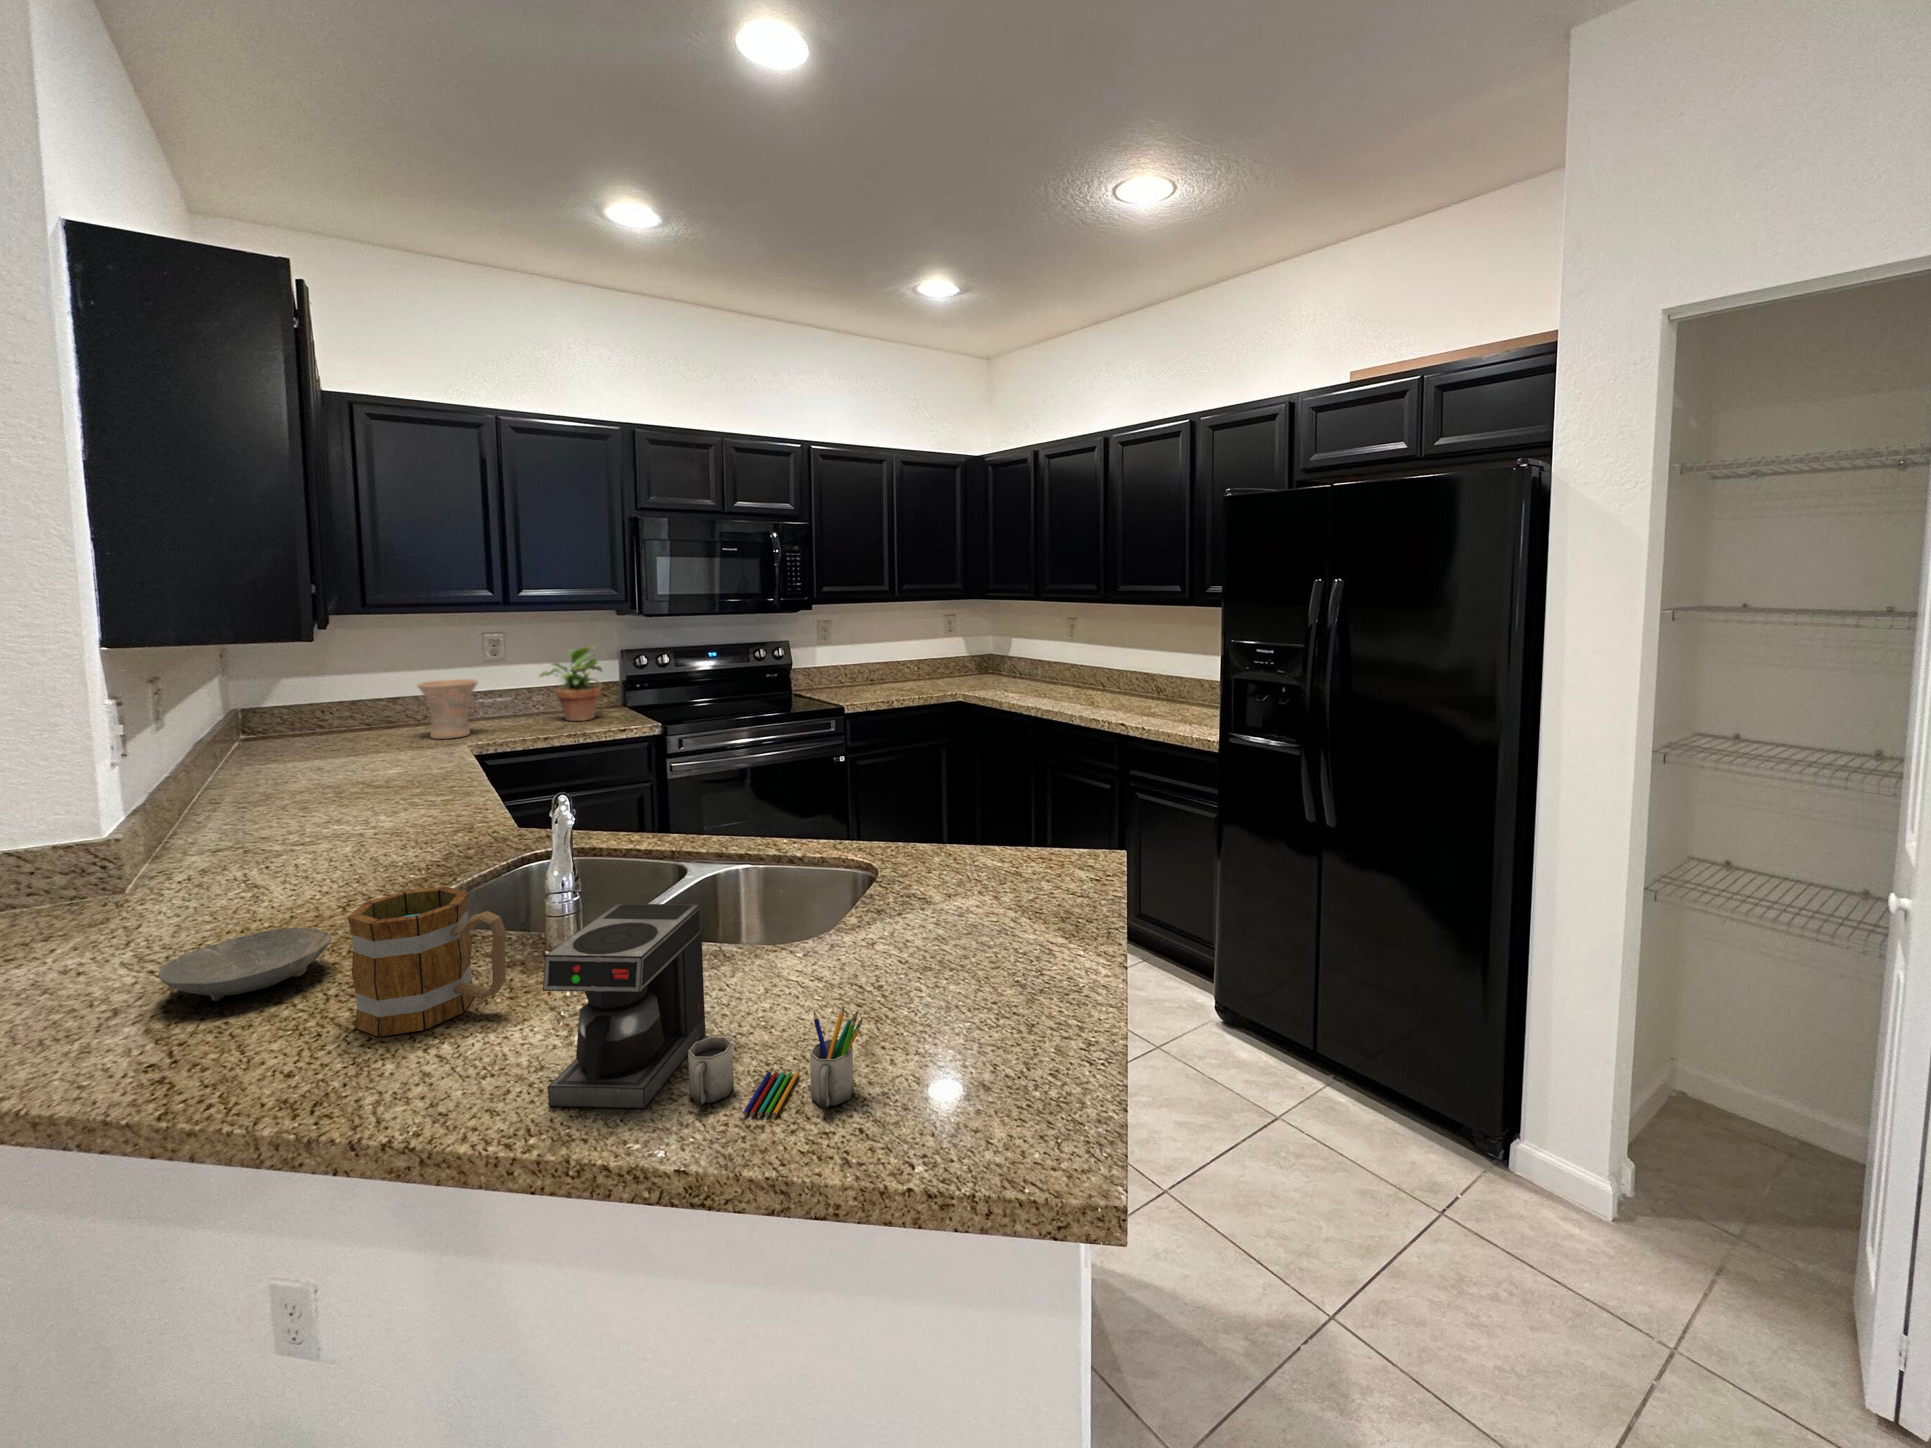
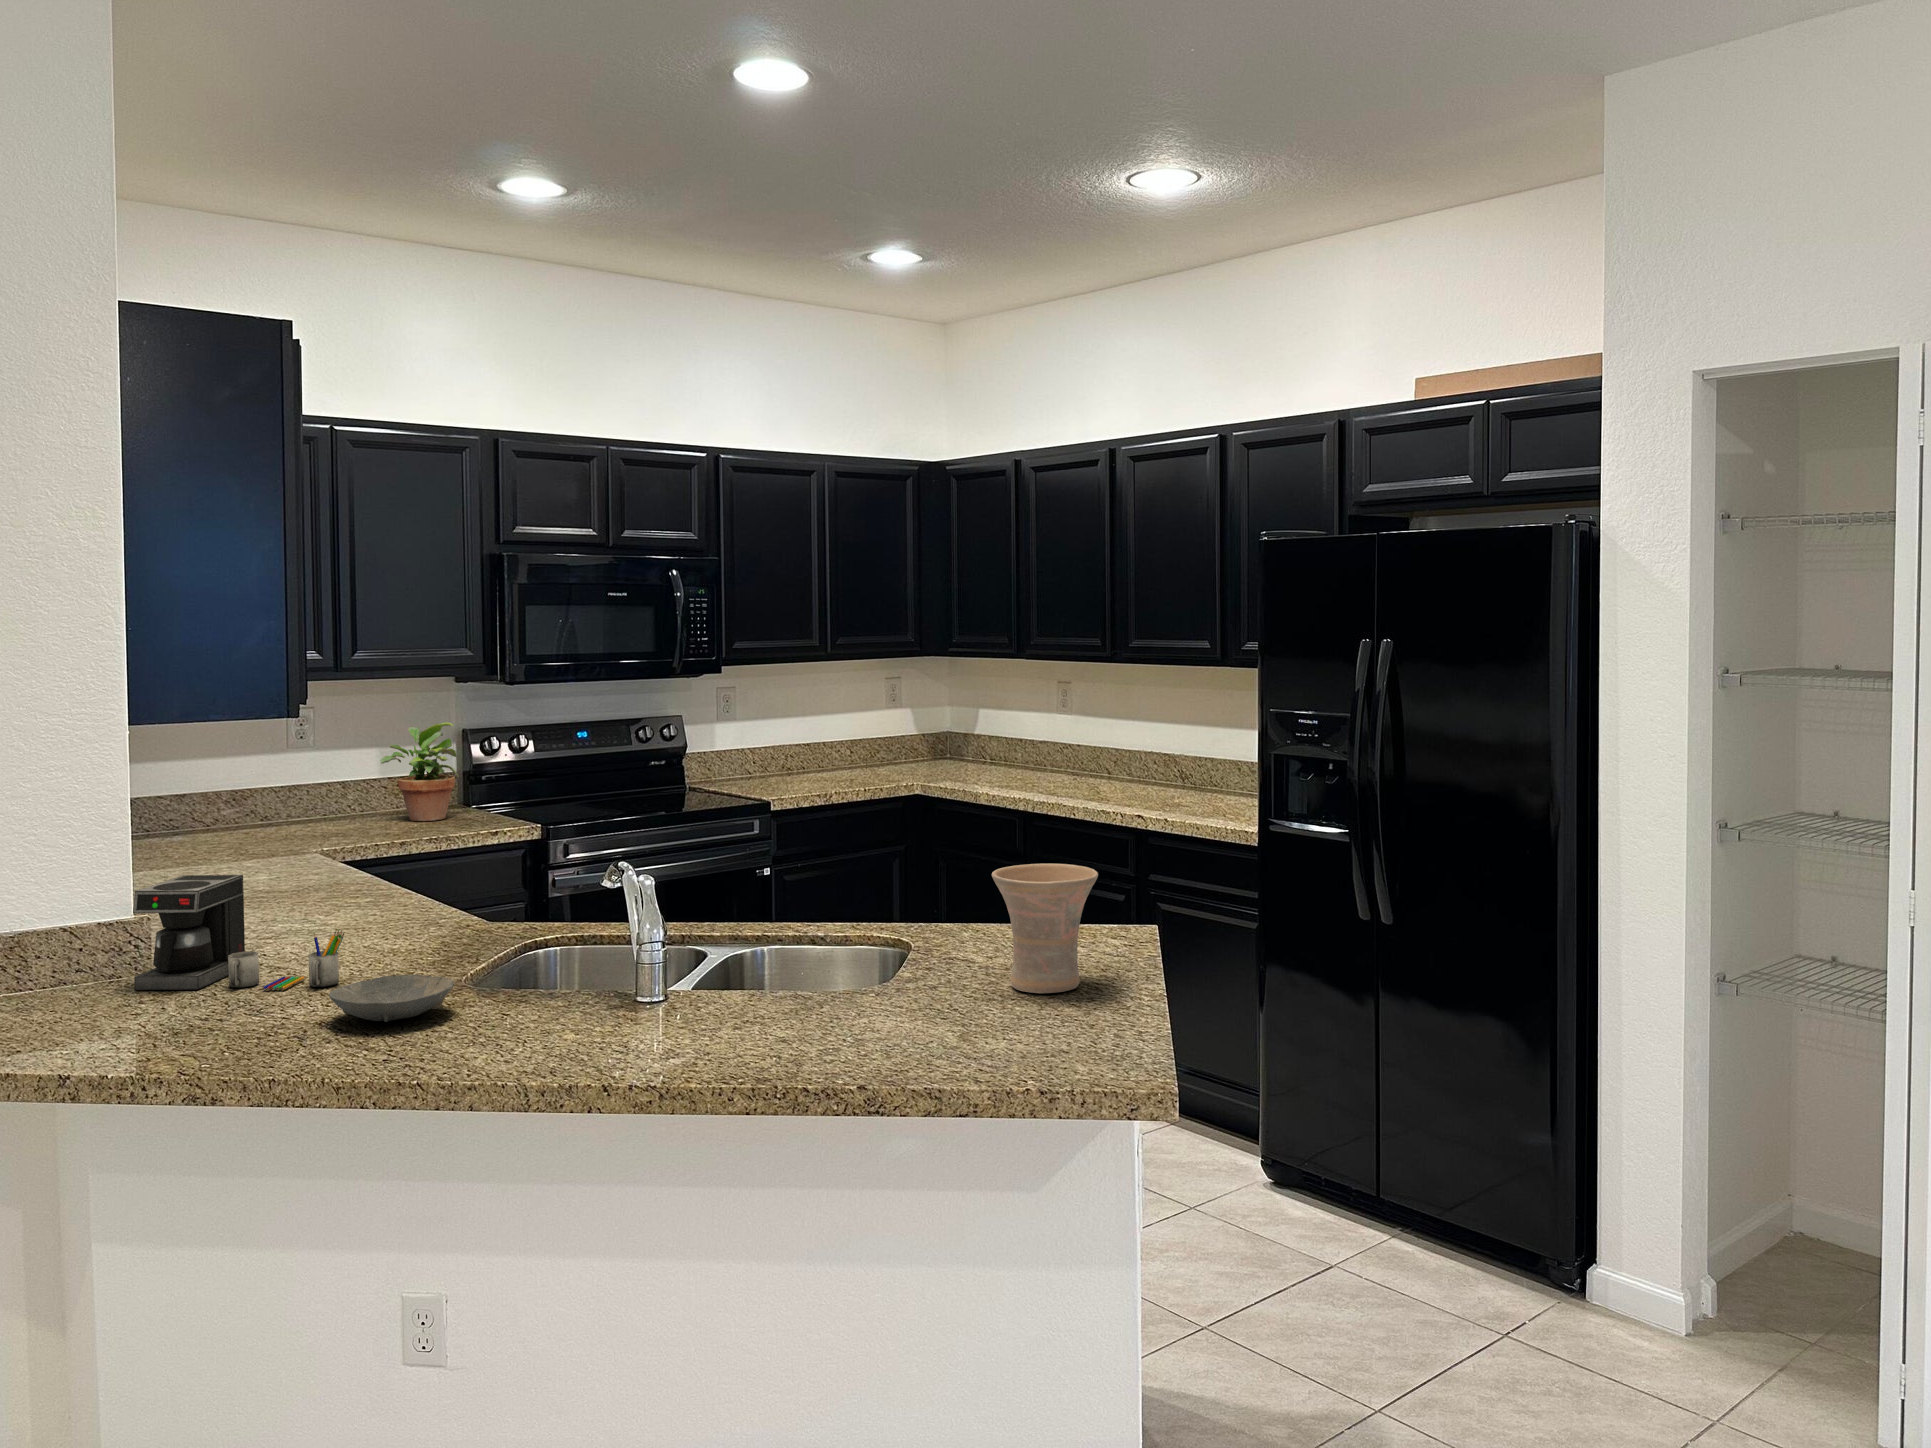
vase: present [417,679,478,739] -> present [992,863,1098,993]
mug: present [348,887,506,1037] -> none [521,924,645,1039]
coffee maker: present [543,904,863,1116] -> present [133,875,344,990]

